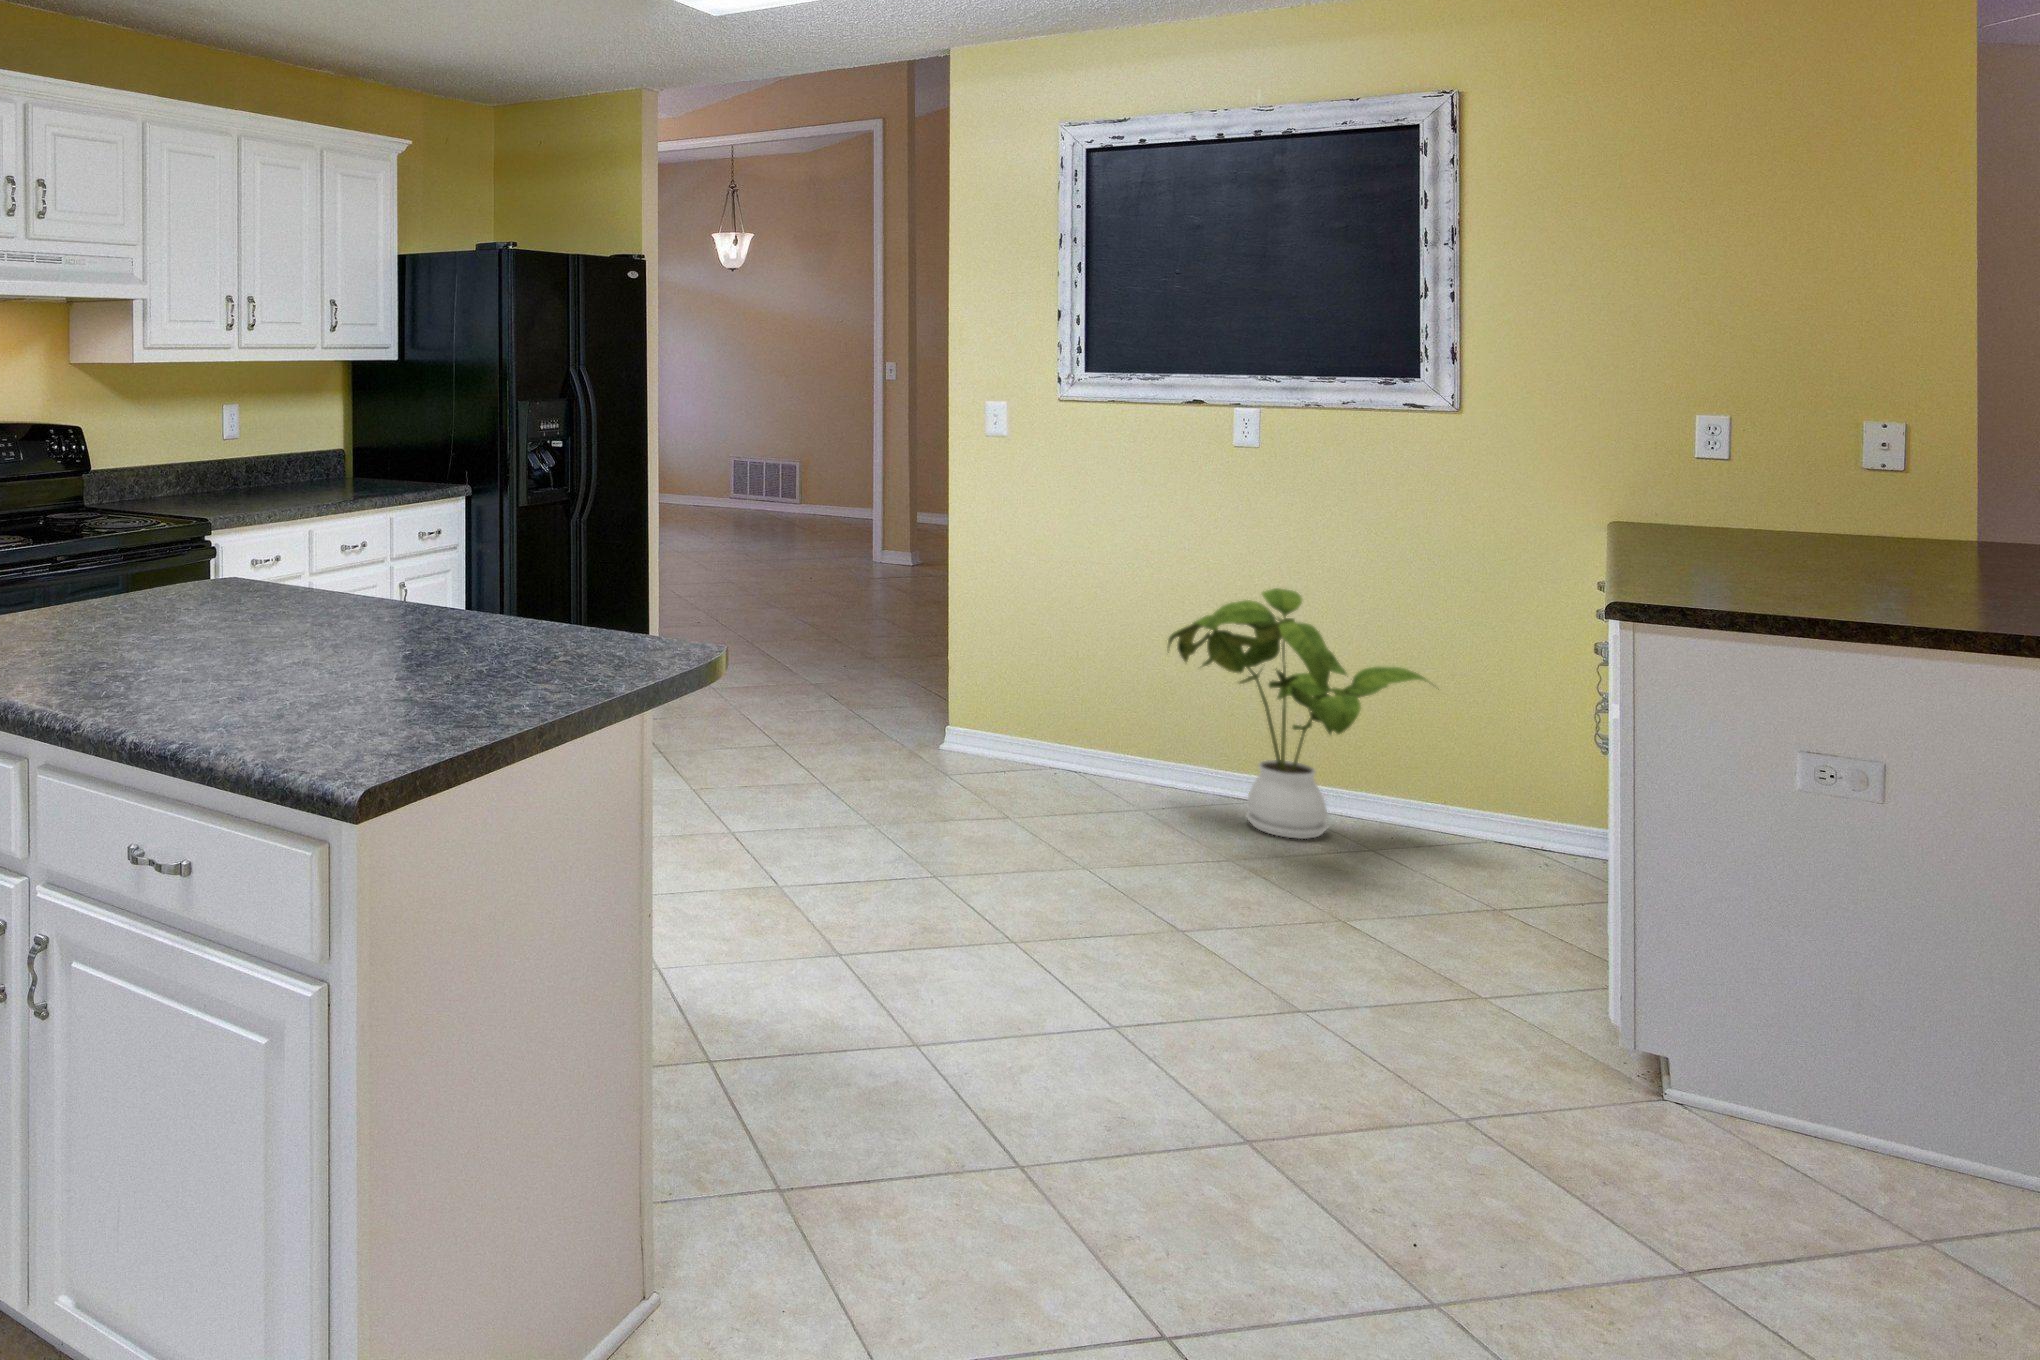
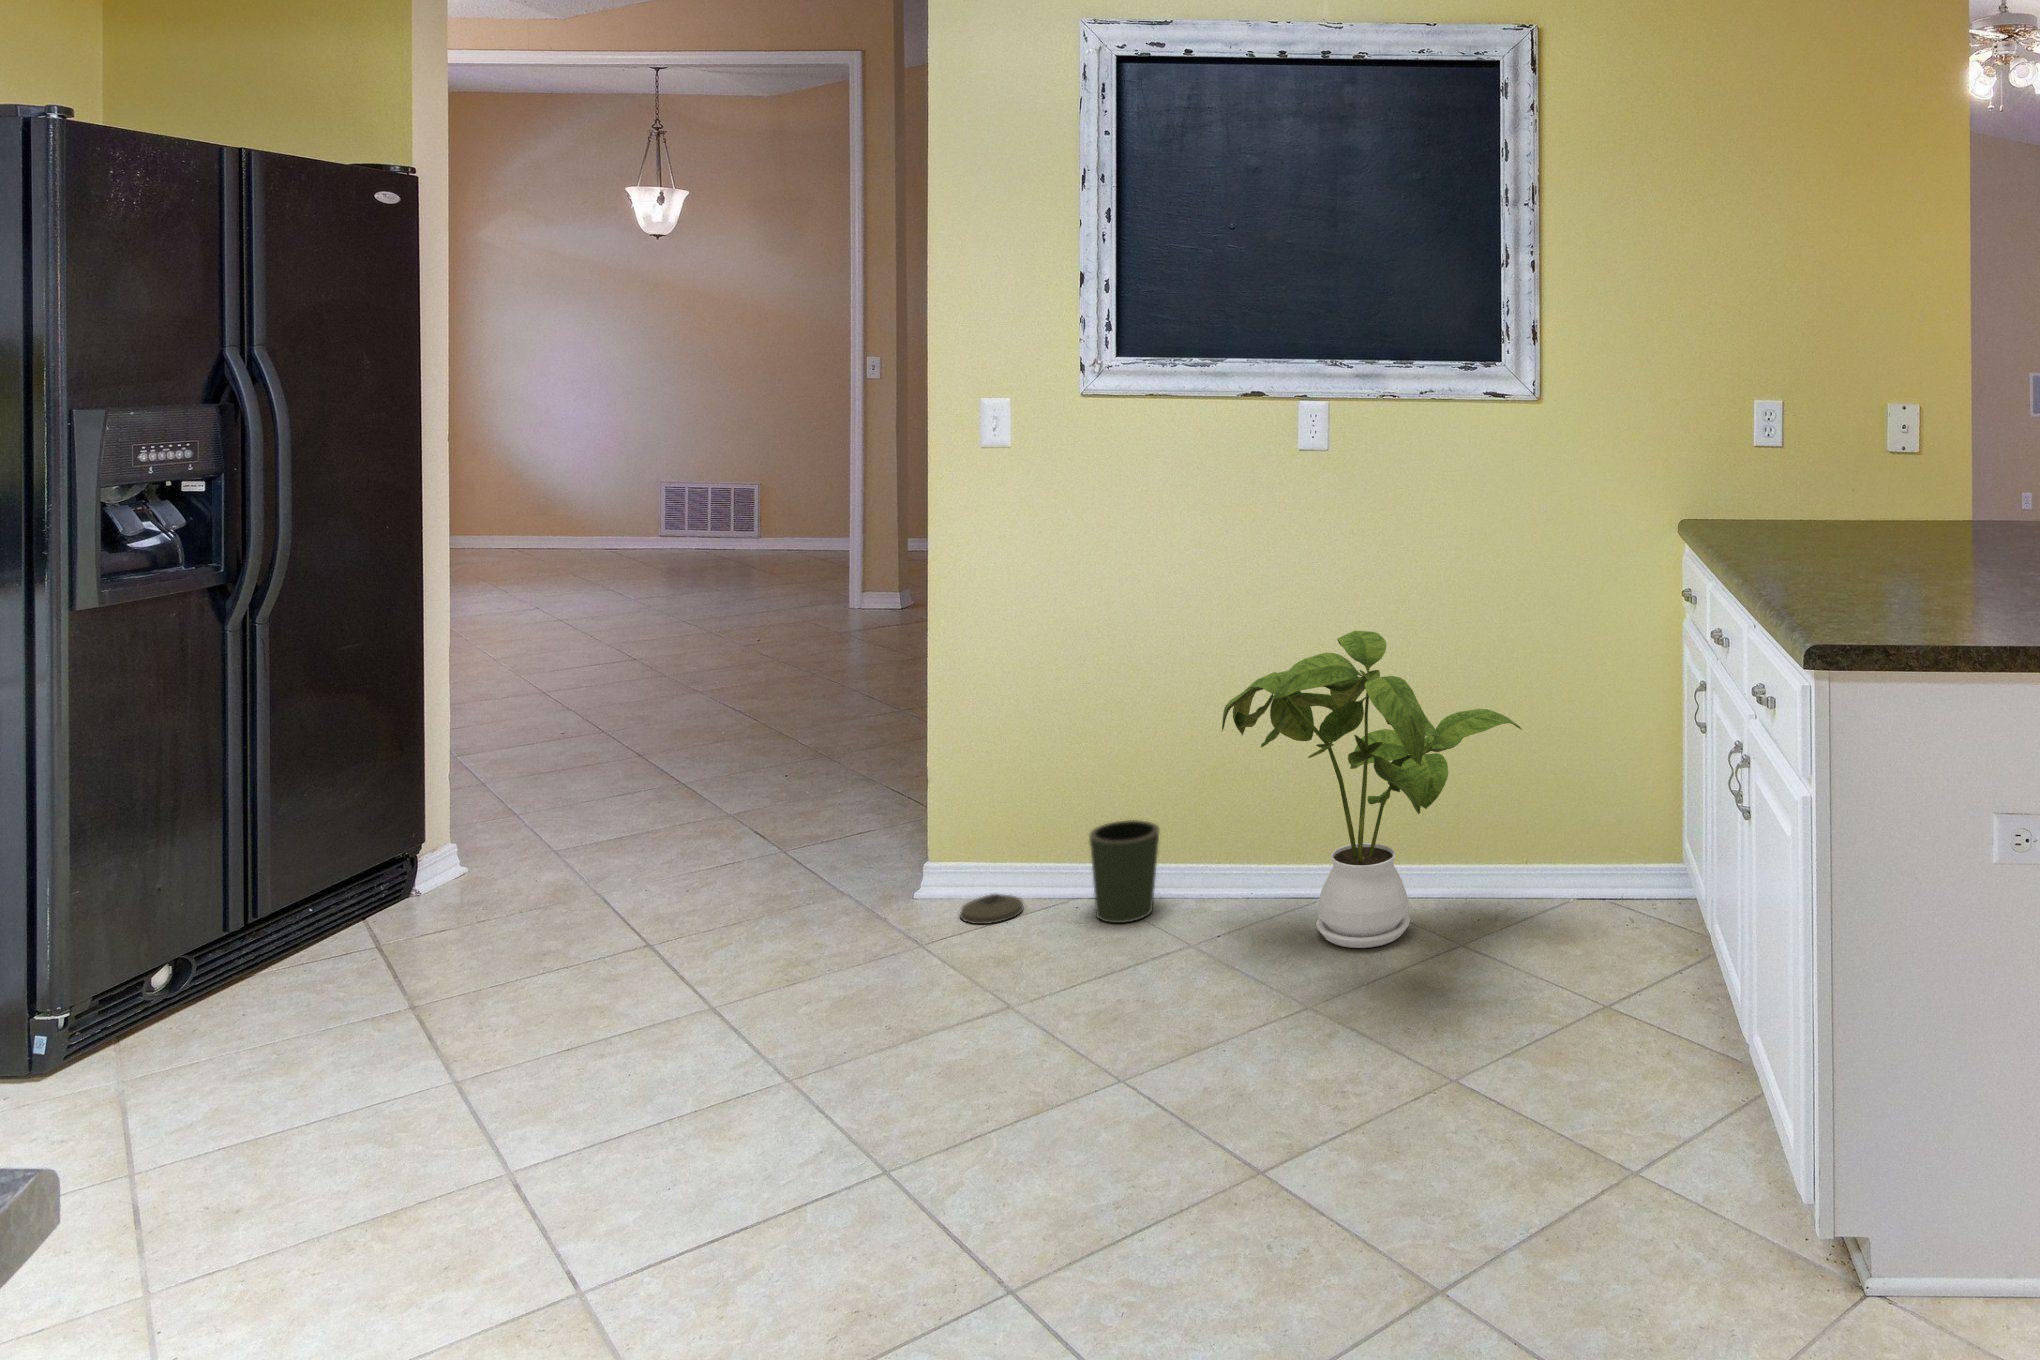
trash can: none [973,717,1119,789] -> present [960,820,1159,924]

